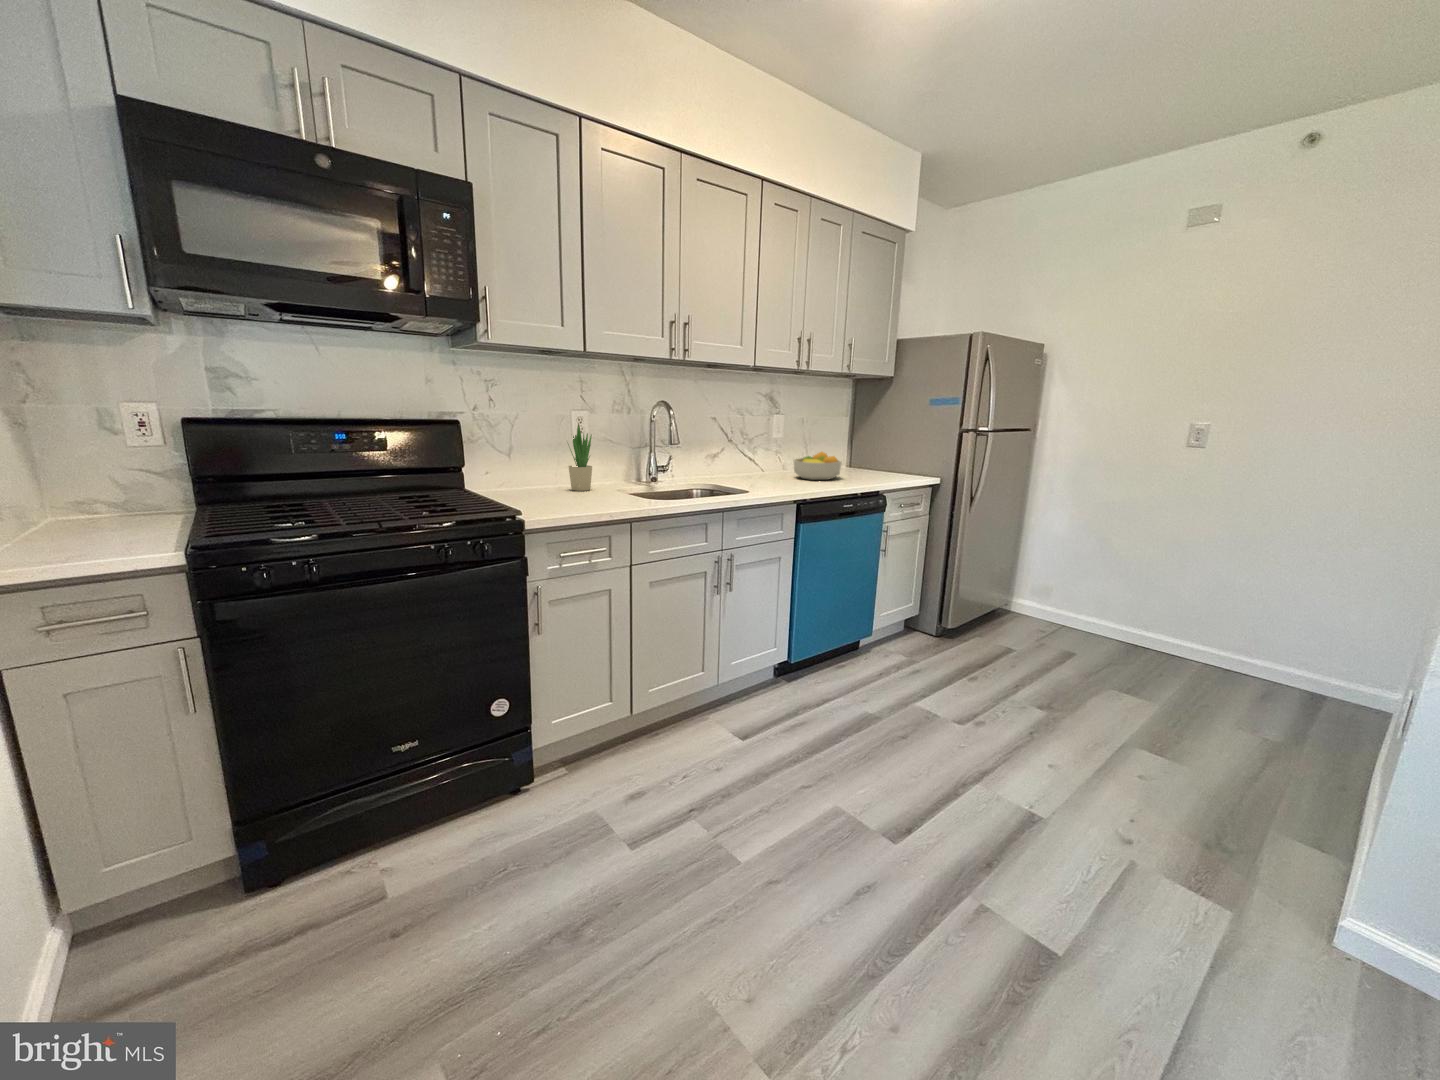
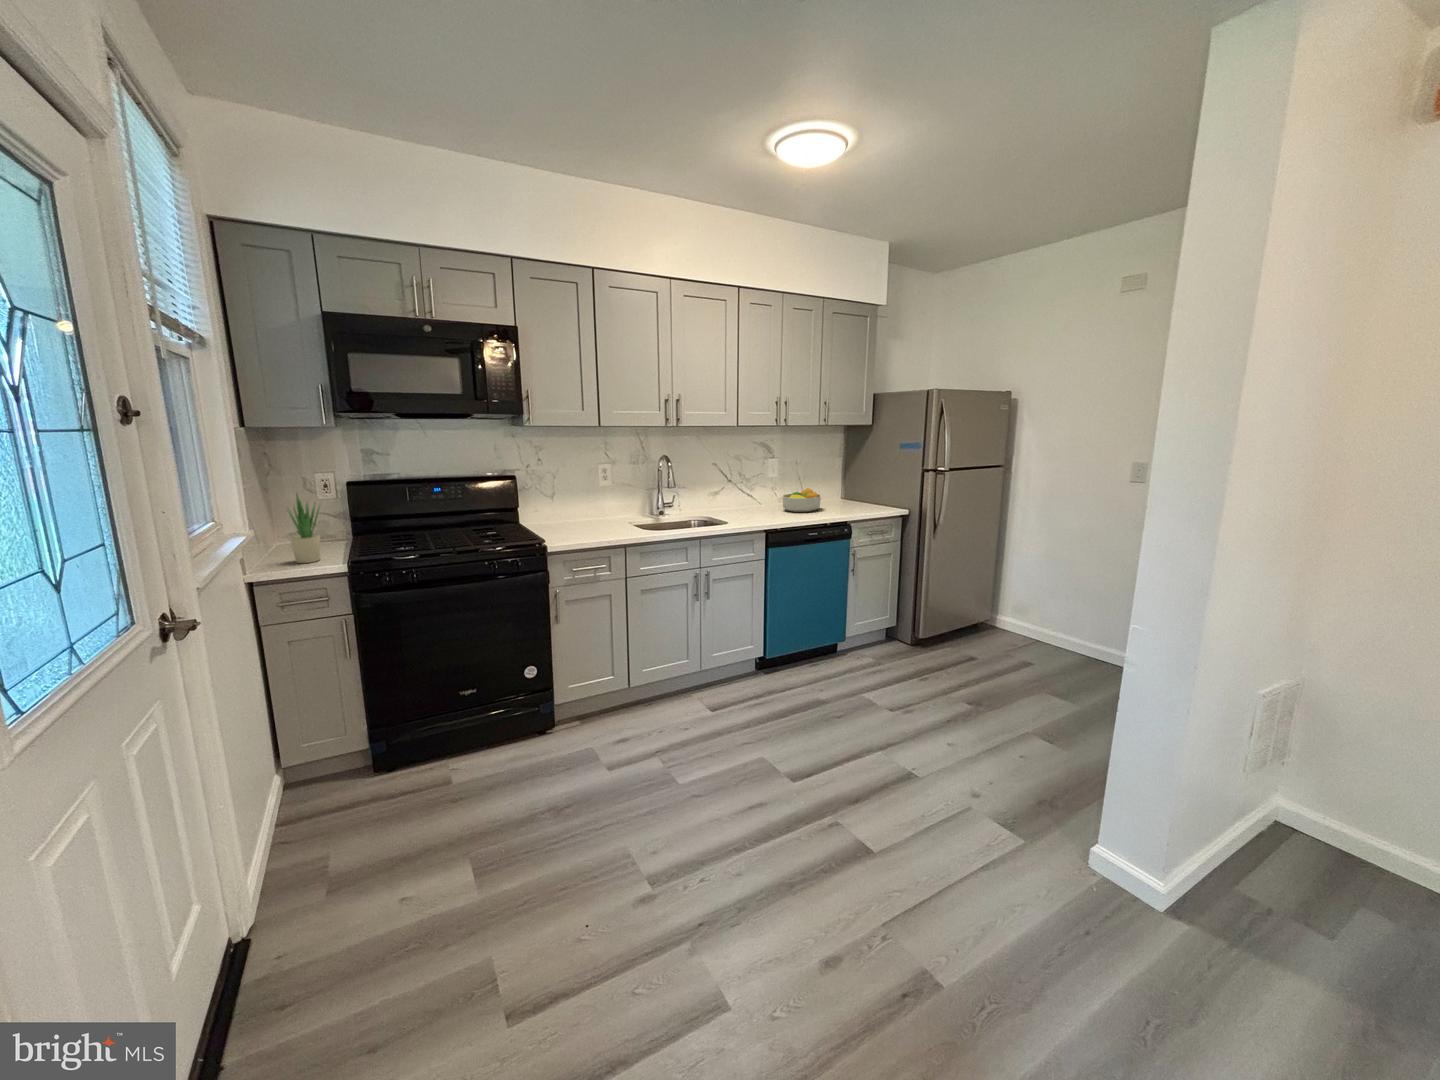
potted plant: present [568,423,592,491] -> present [289,494,320,563]

